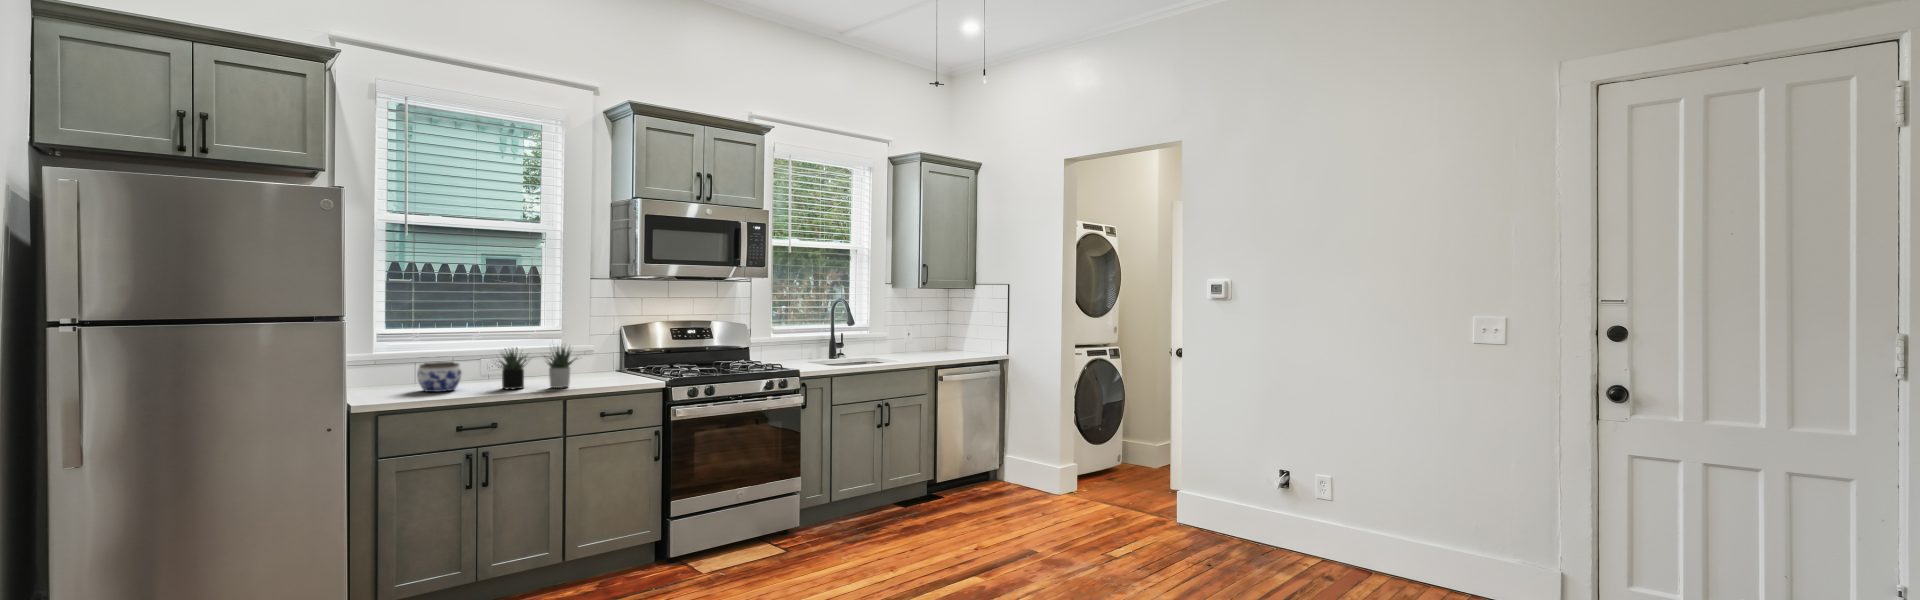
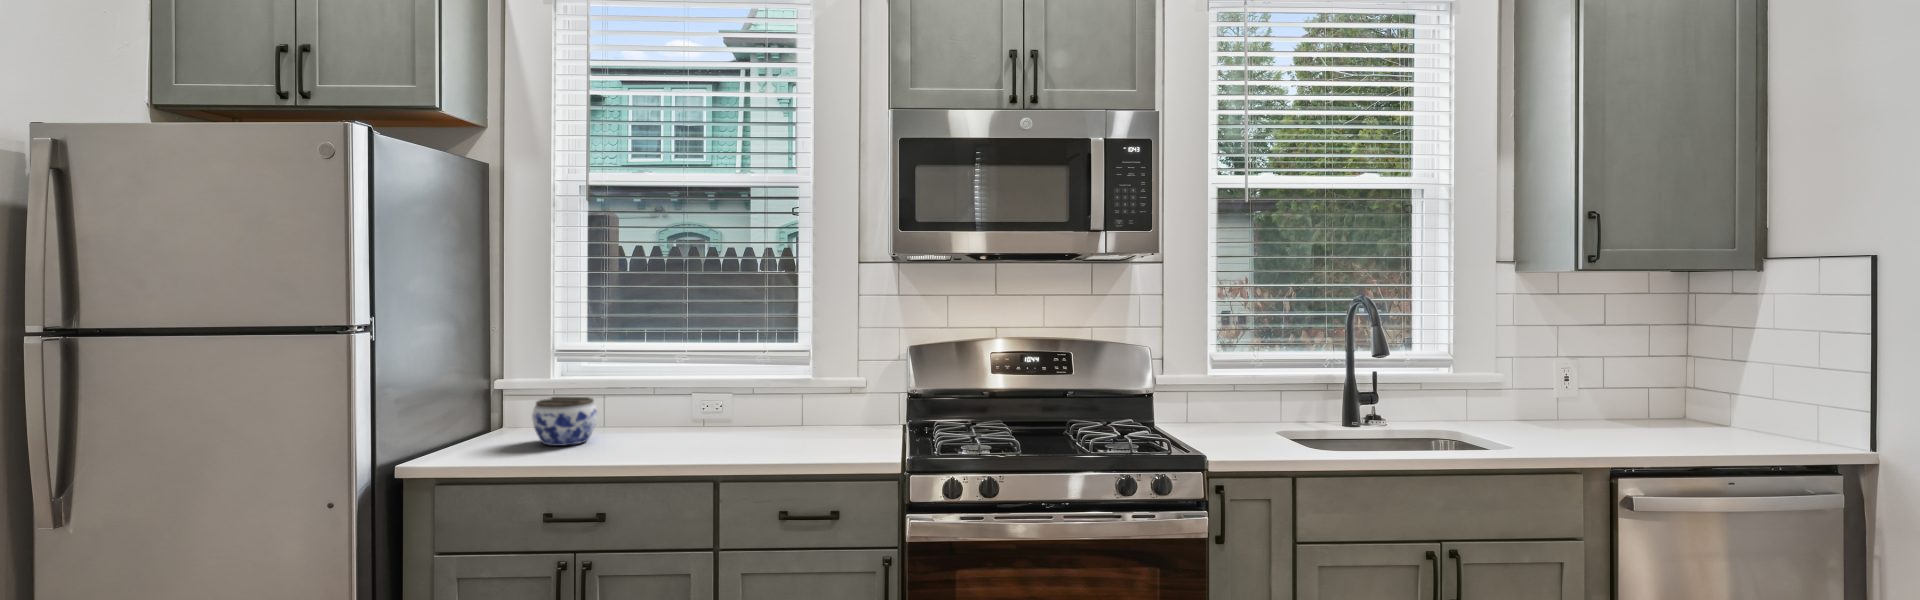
succulent plant: present [499,347,577,389] -> none [619,373,746,458]

